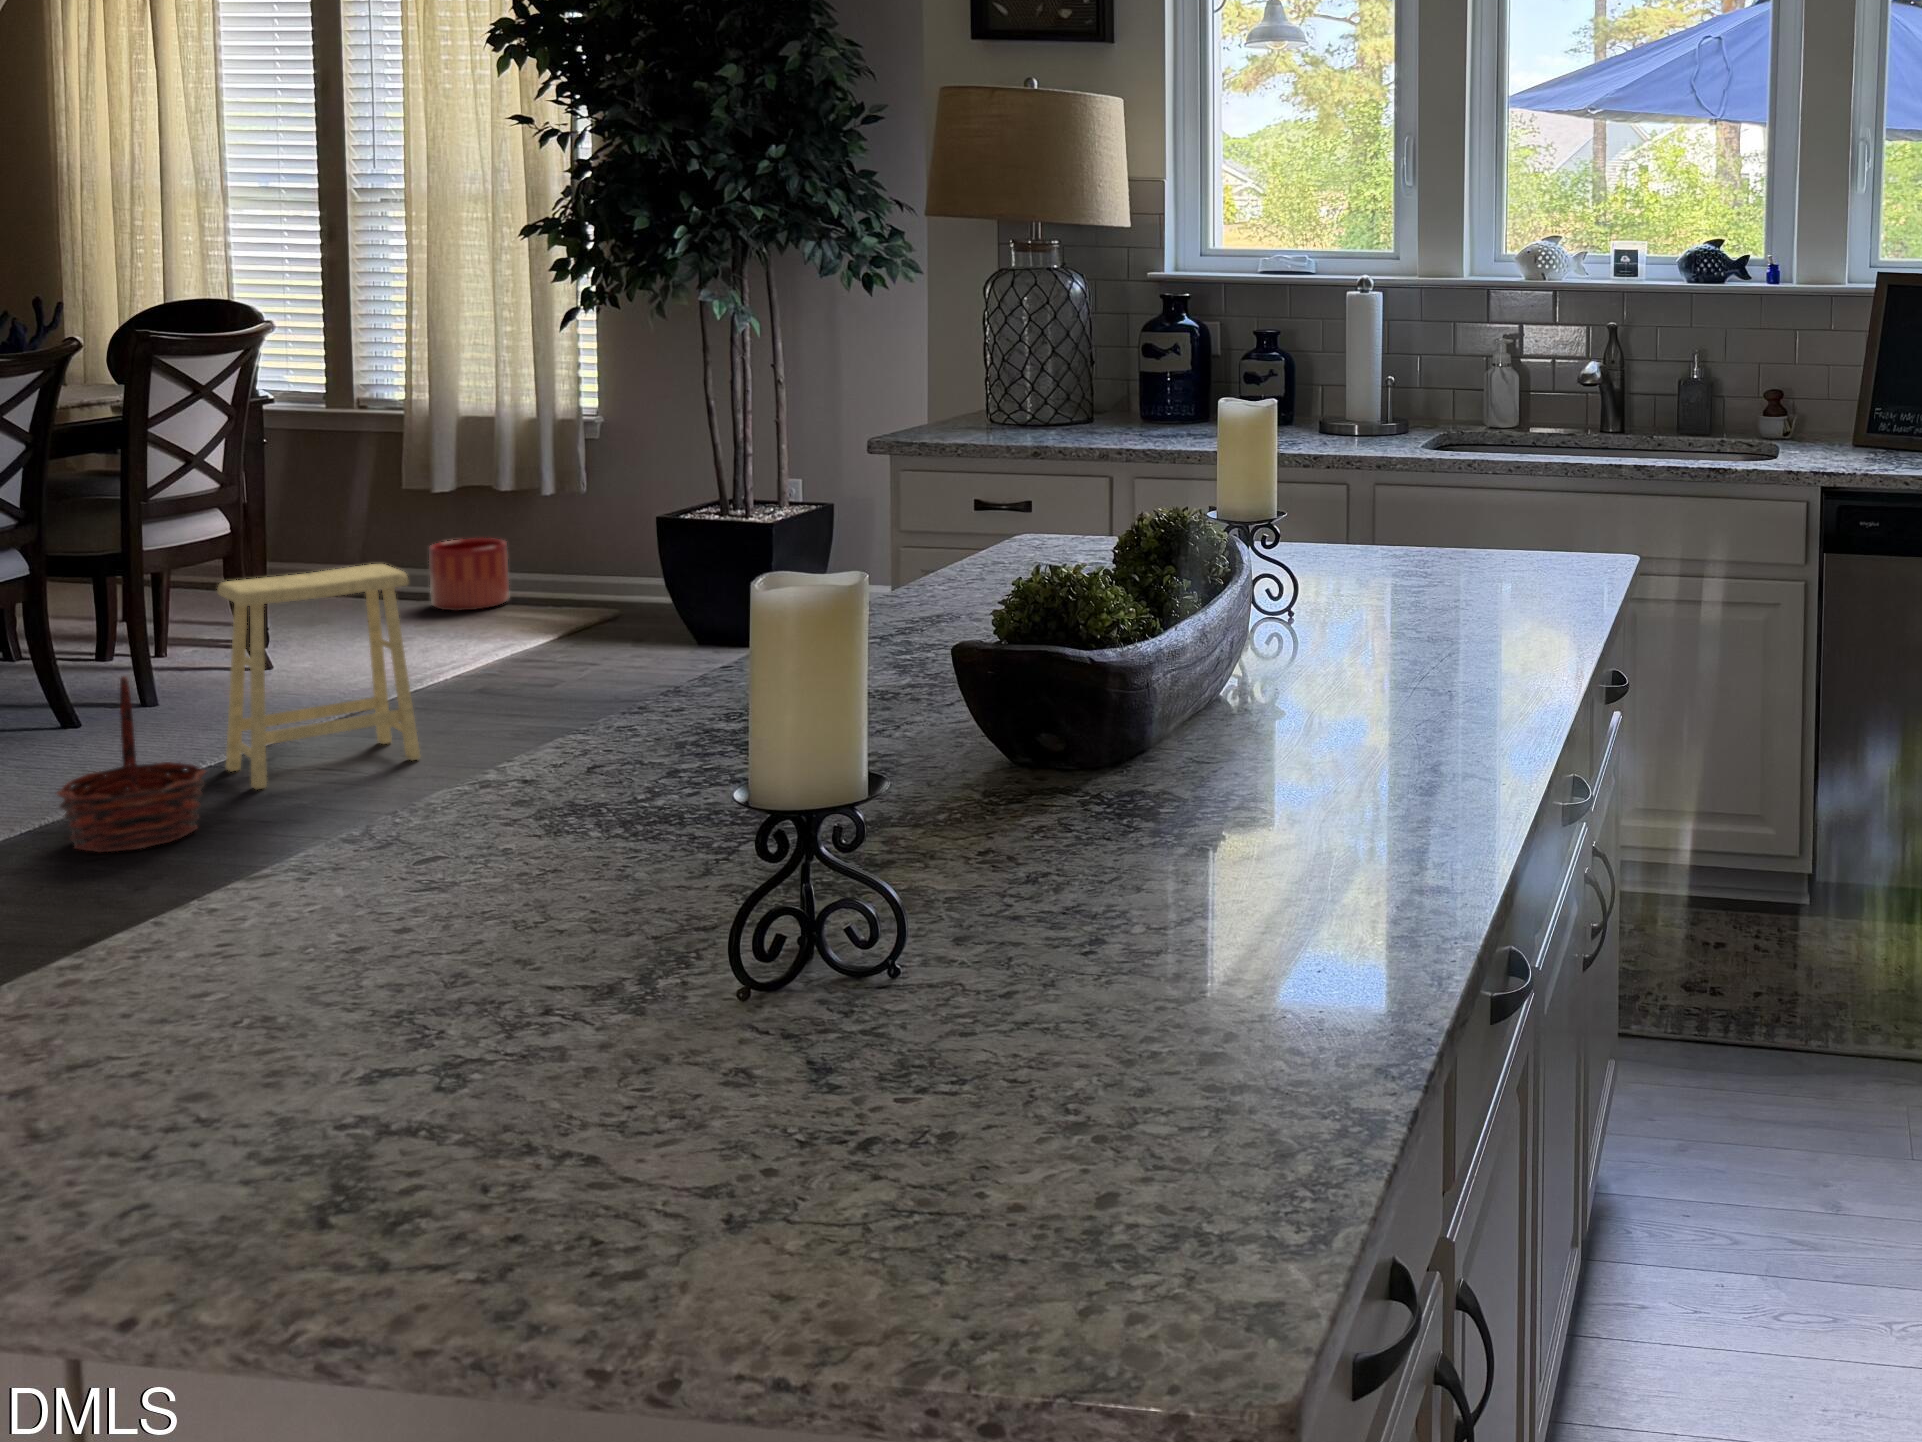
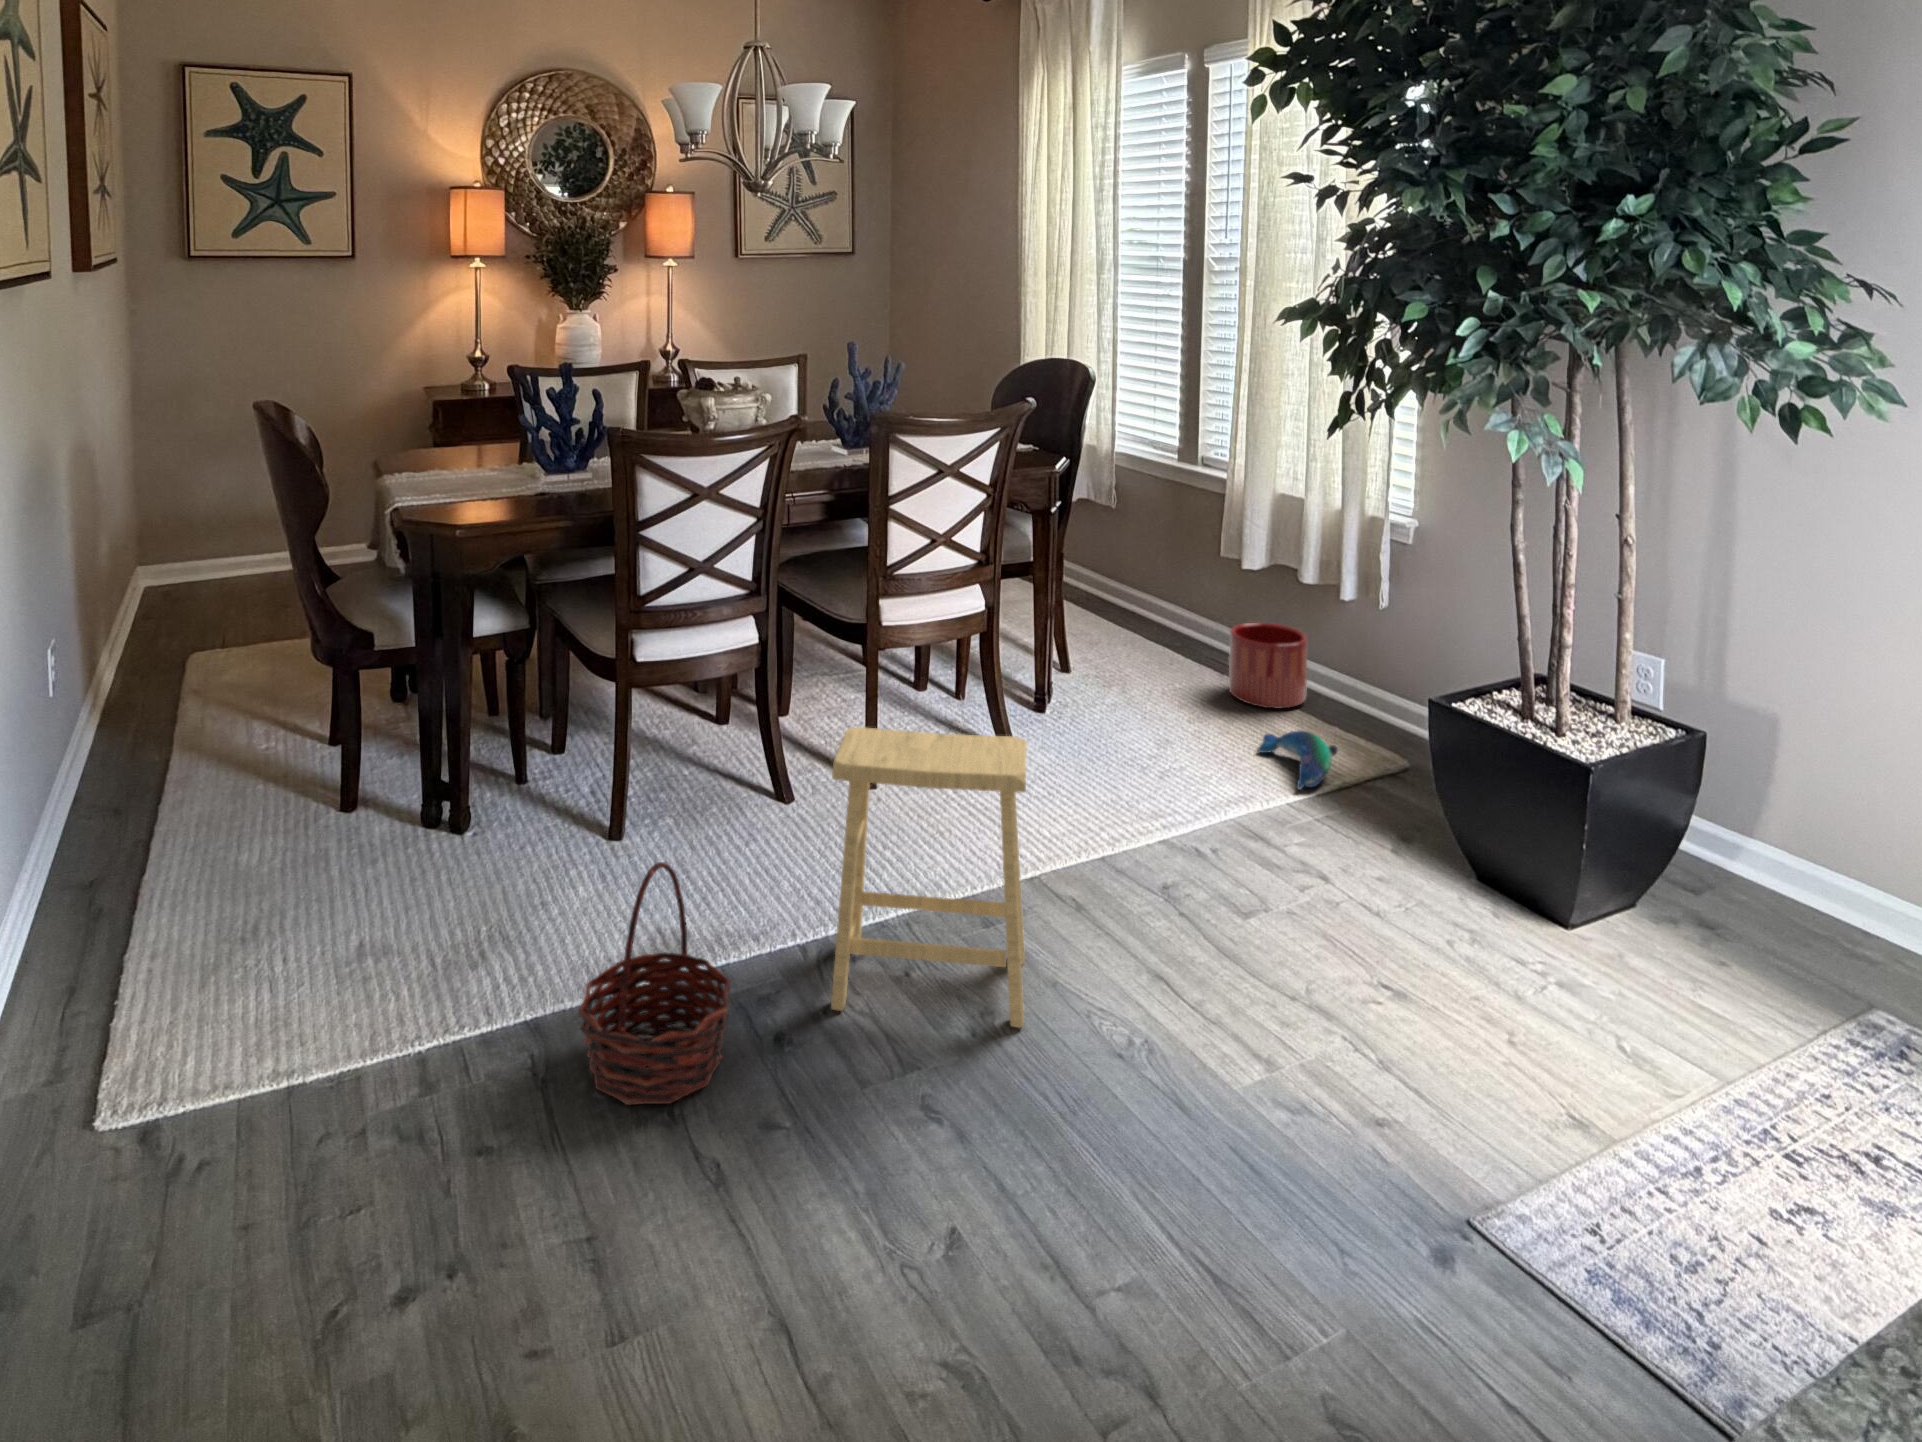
plush toy: none [488,600,564,639] -> present [1258,730,1338,790]

